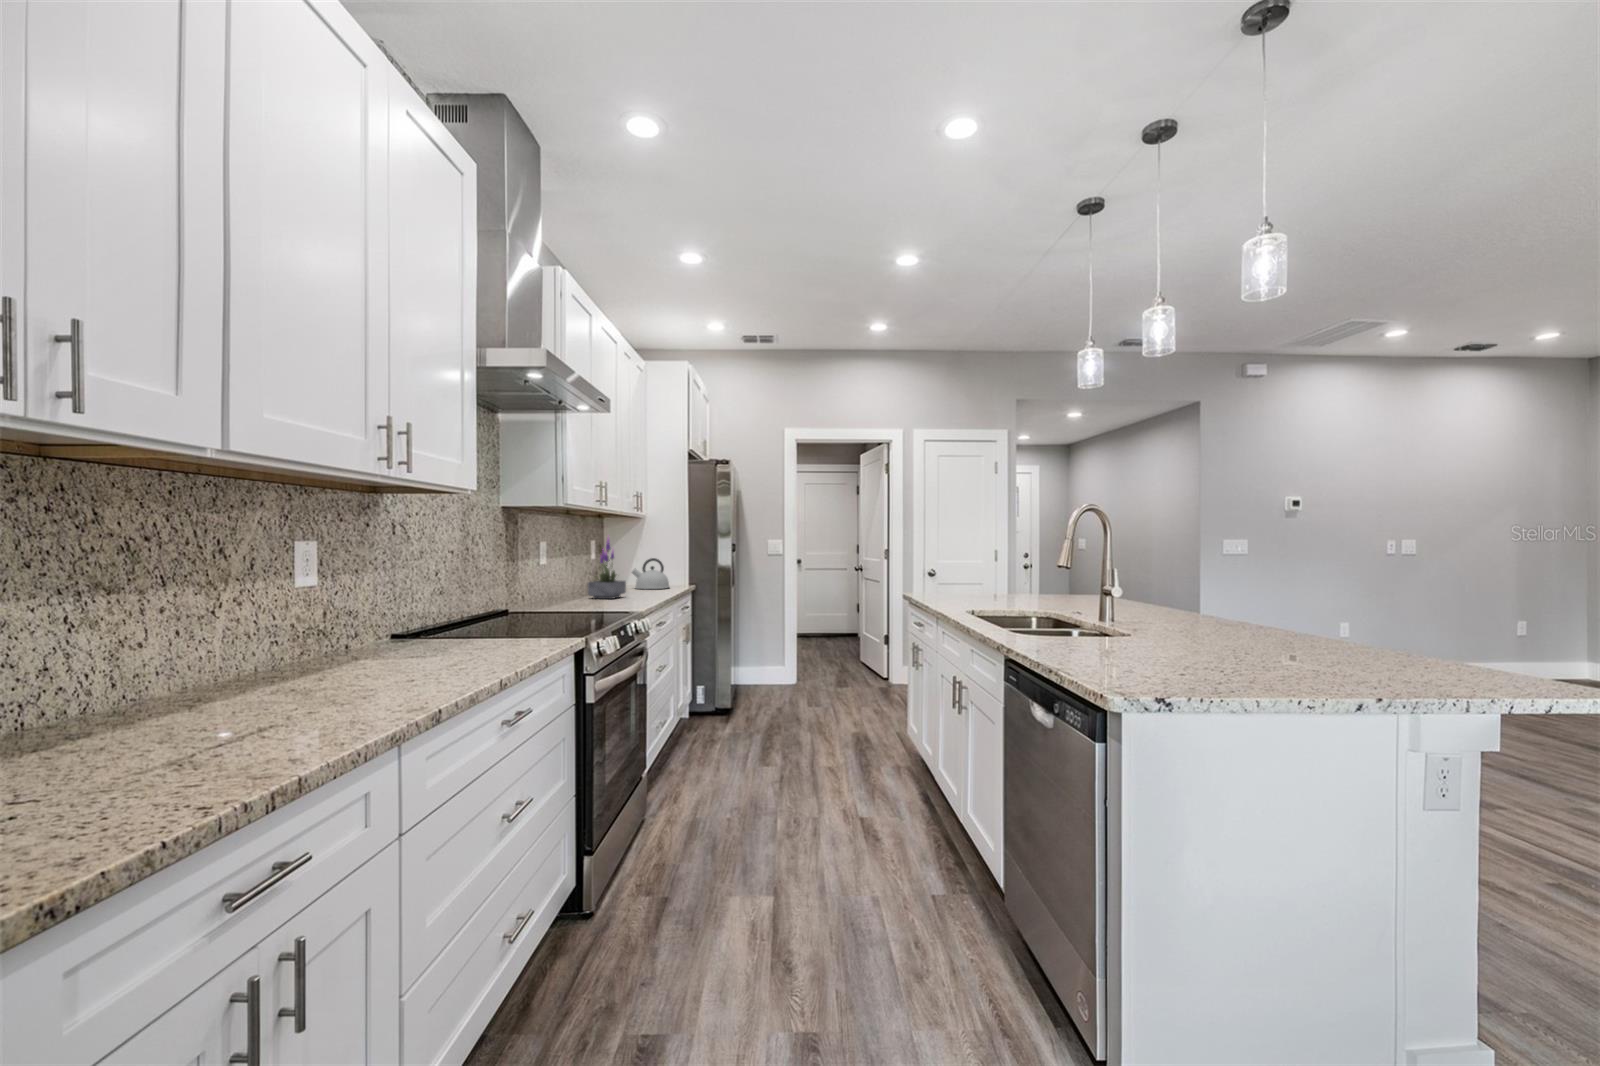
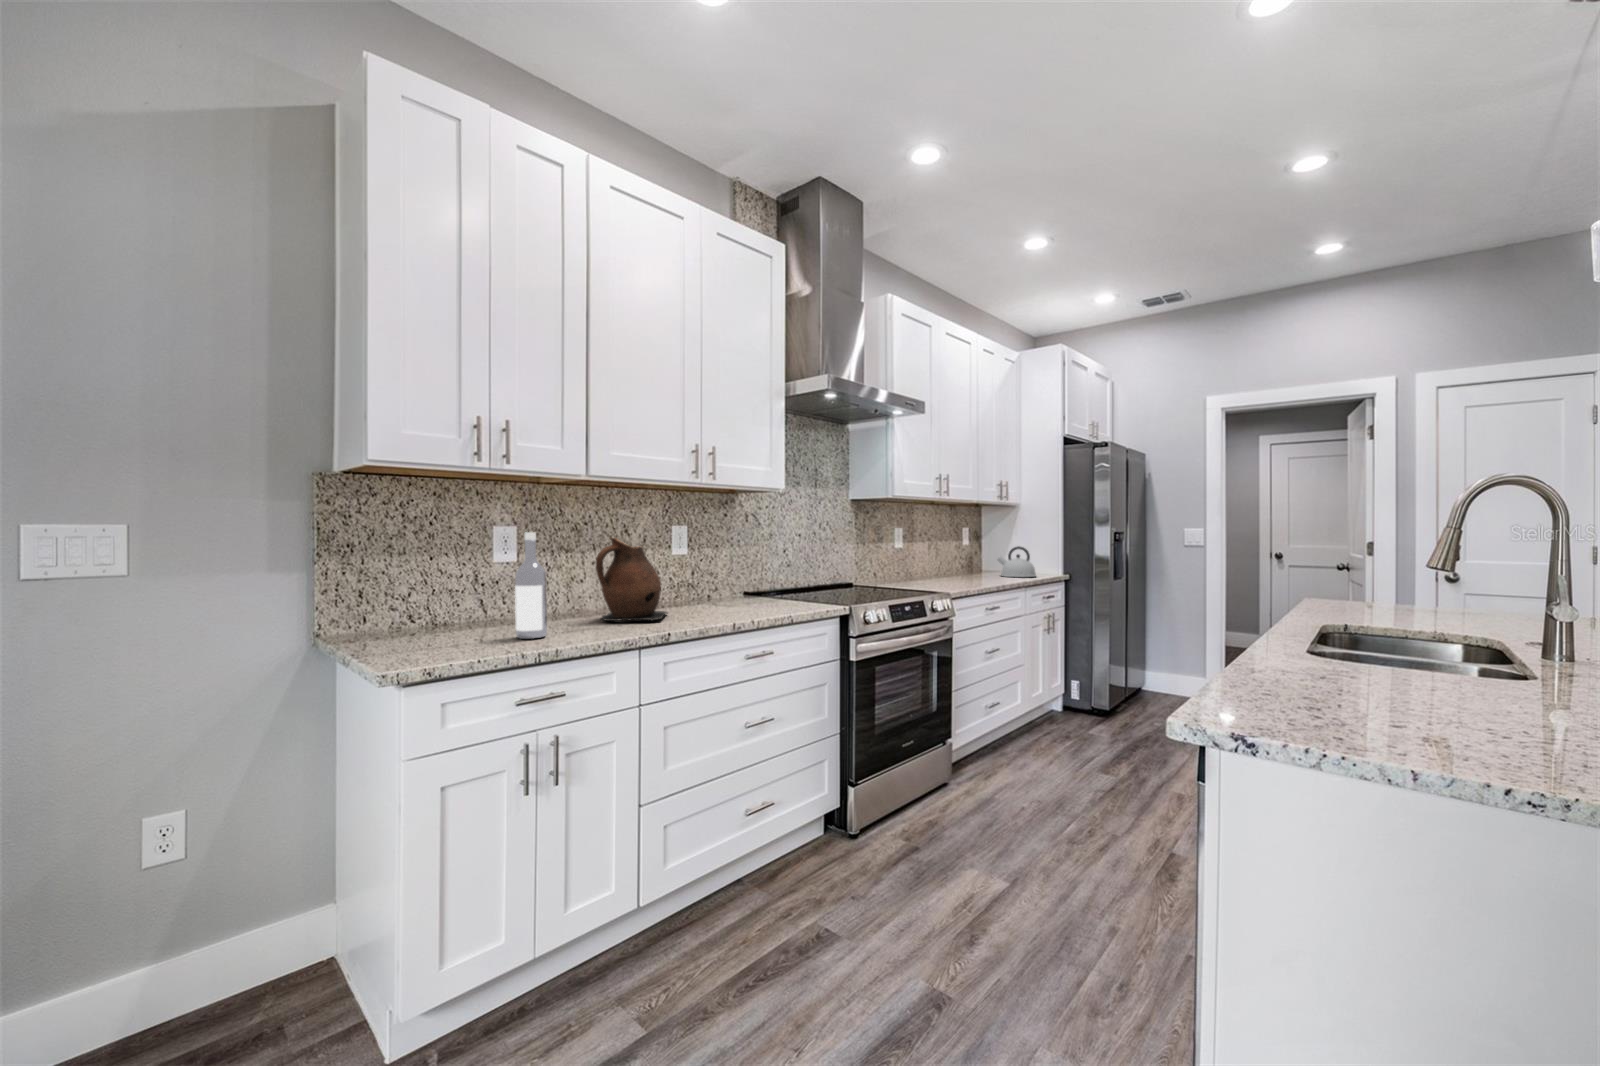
potted plant: present [588,538,626,599] -> none [935,523,971,582]
wine bottle: none [113,560,197,783] -> present [515,532,547,639]
ceramic pitcher: none [218,564,372,713] -> present [596,538,667,621]

